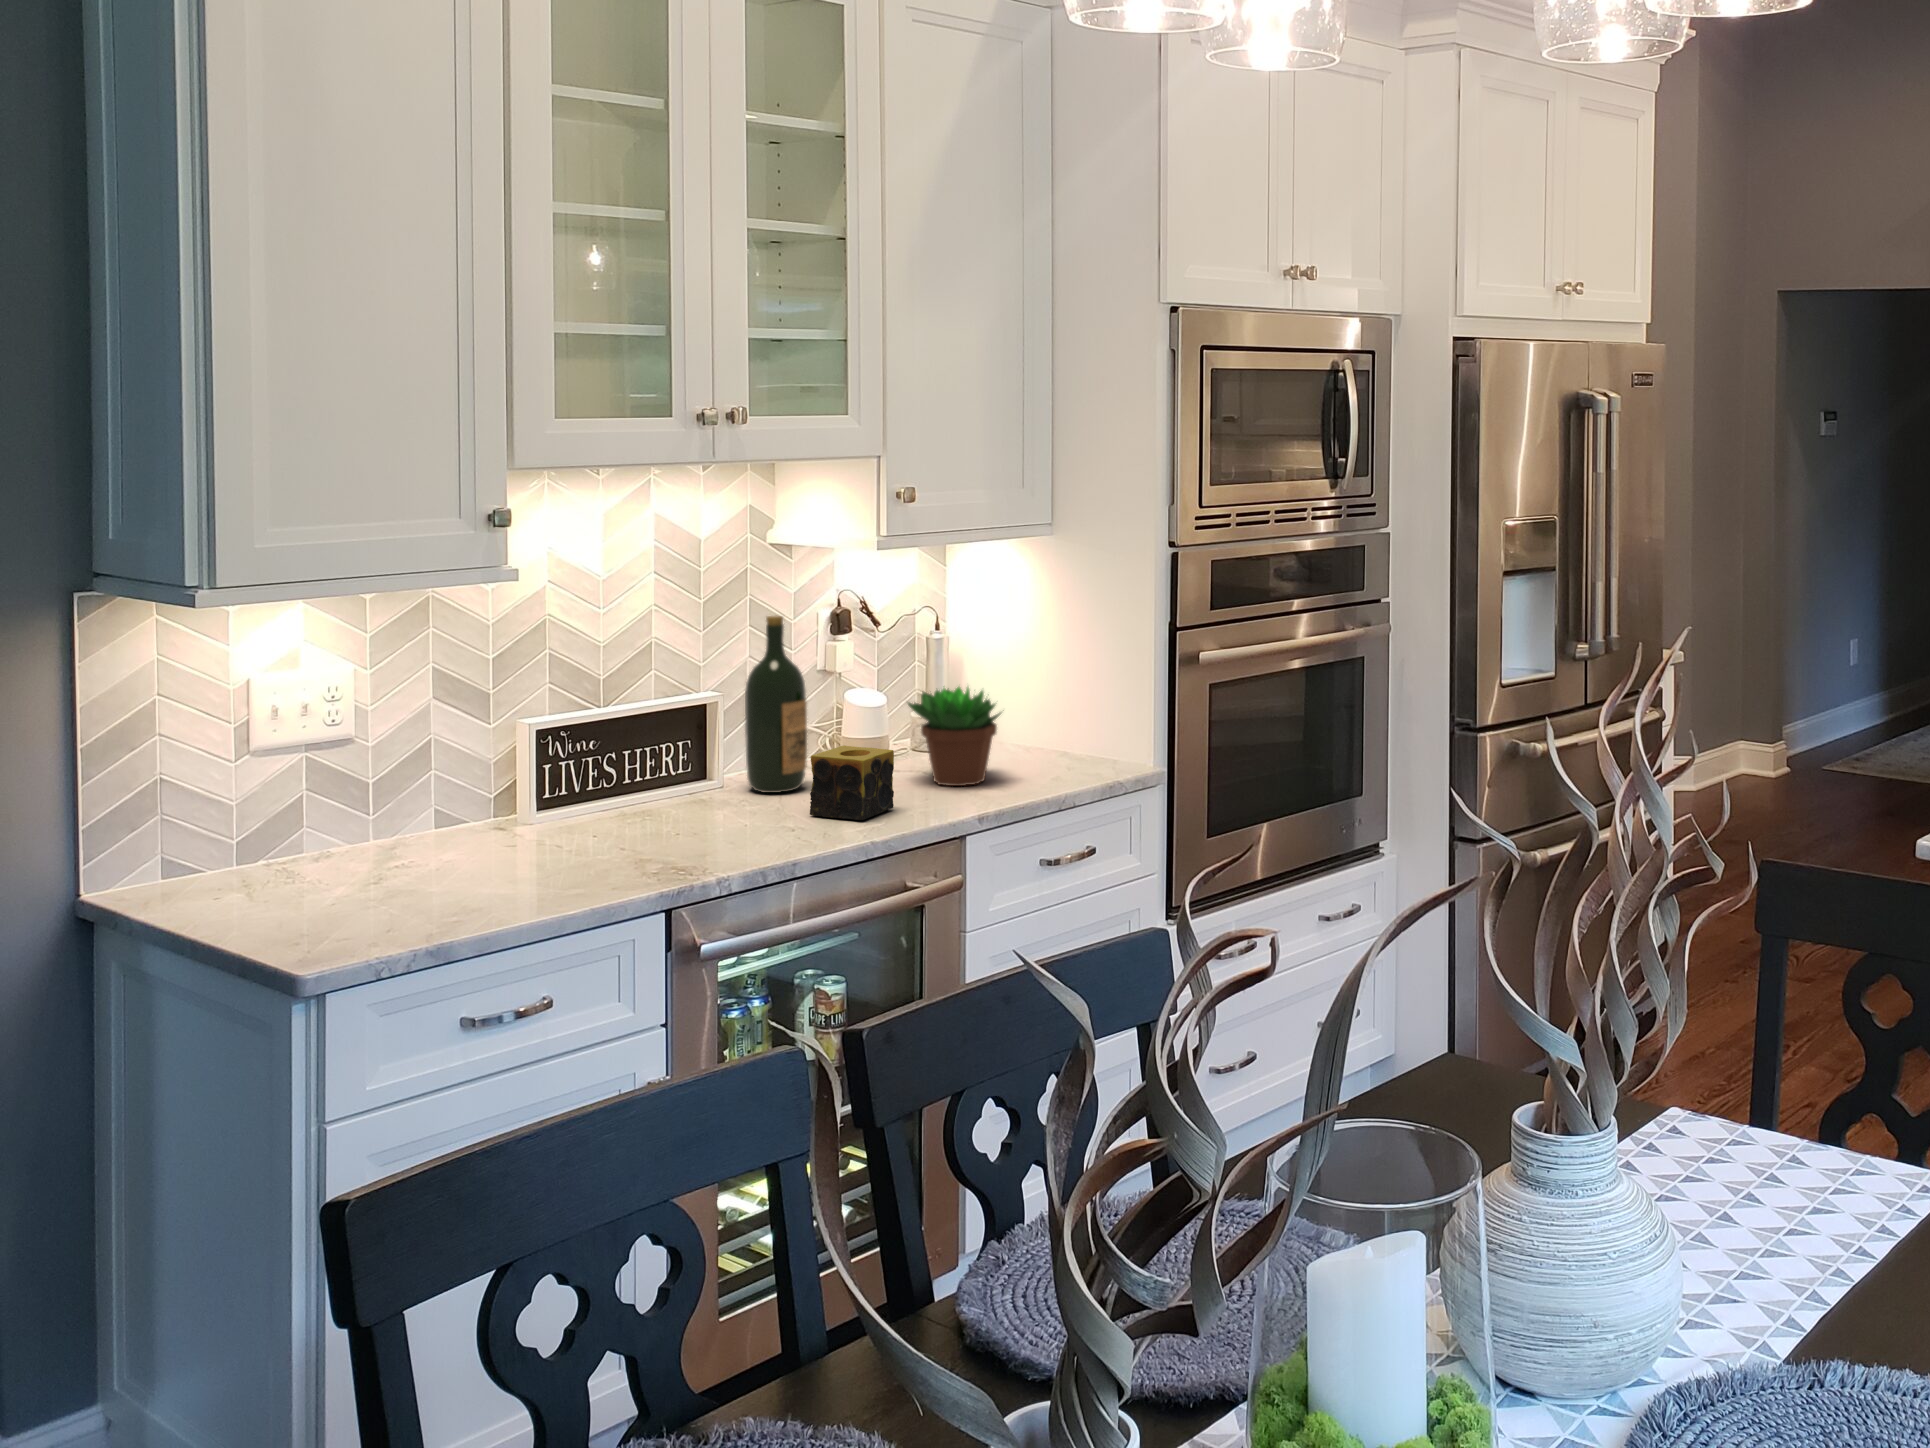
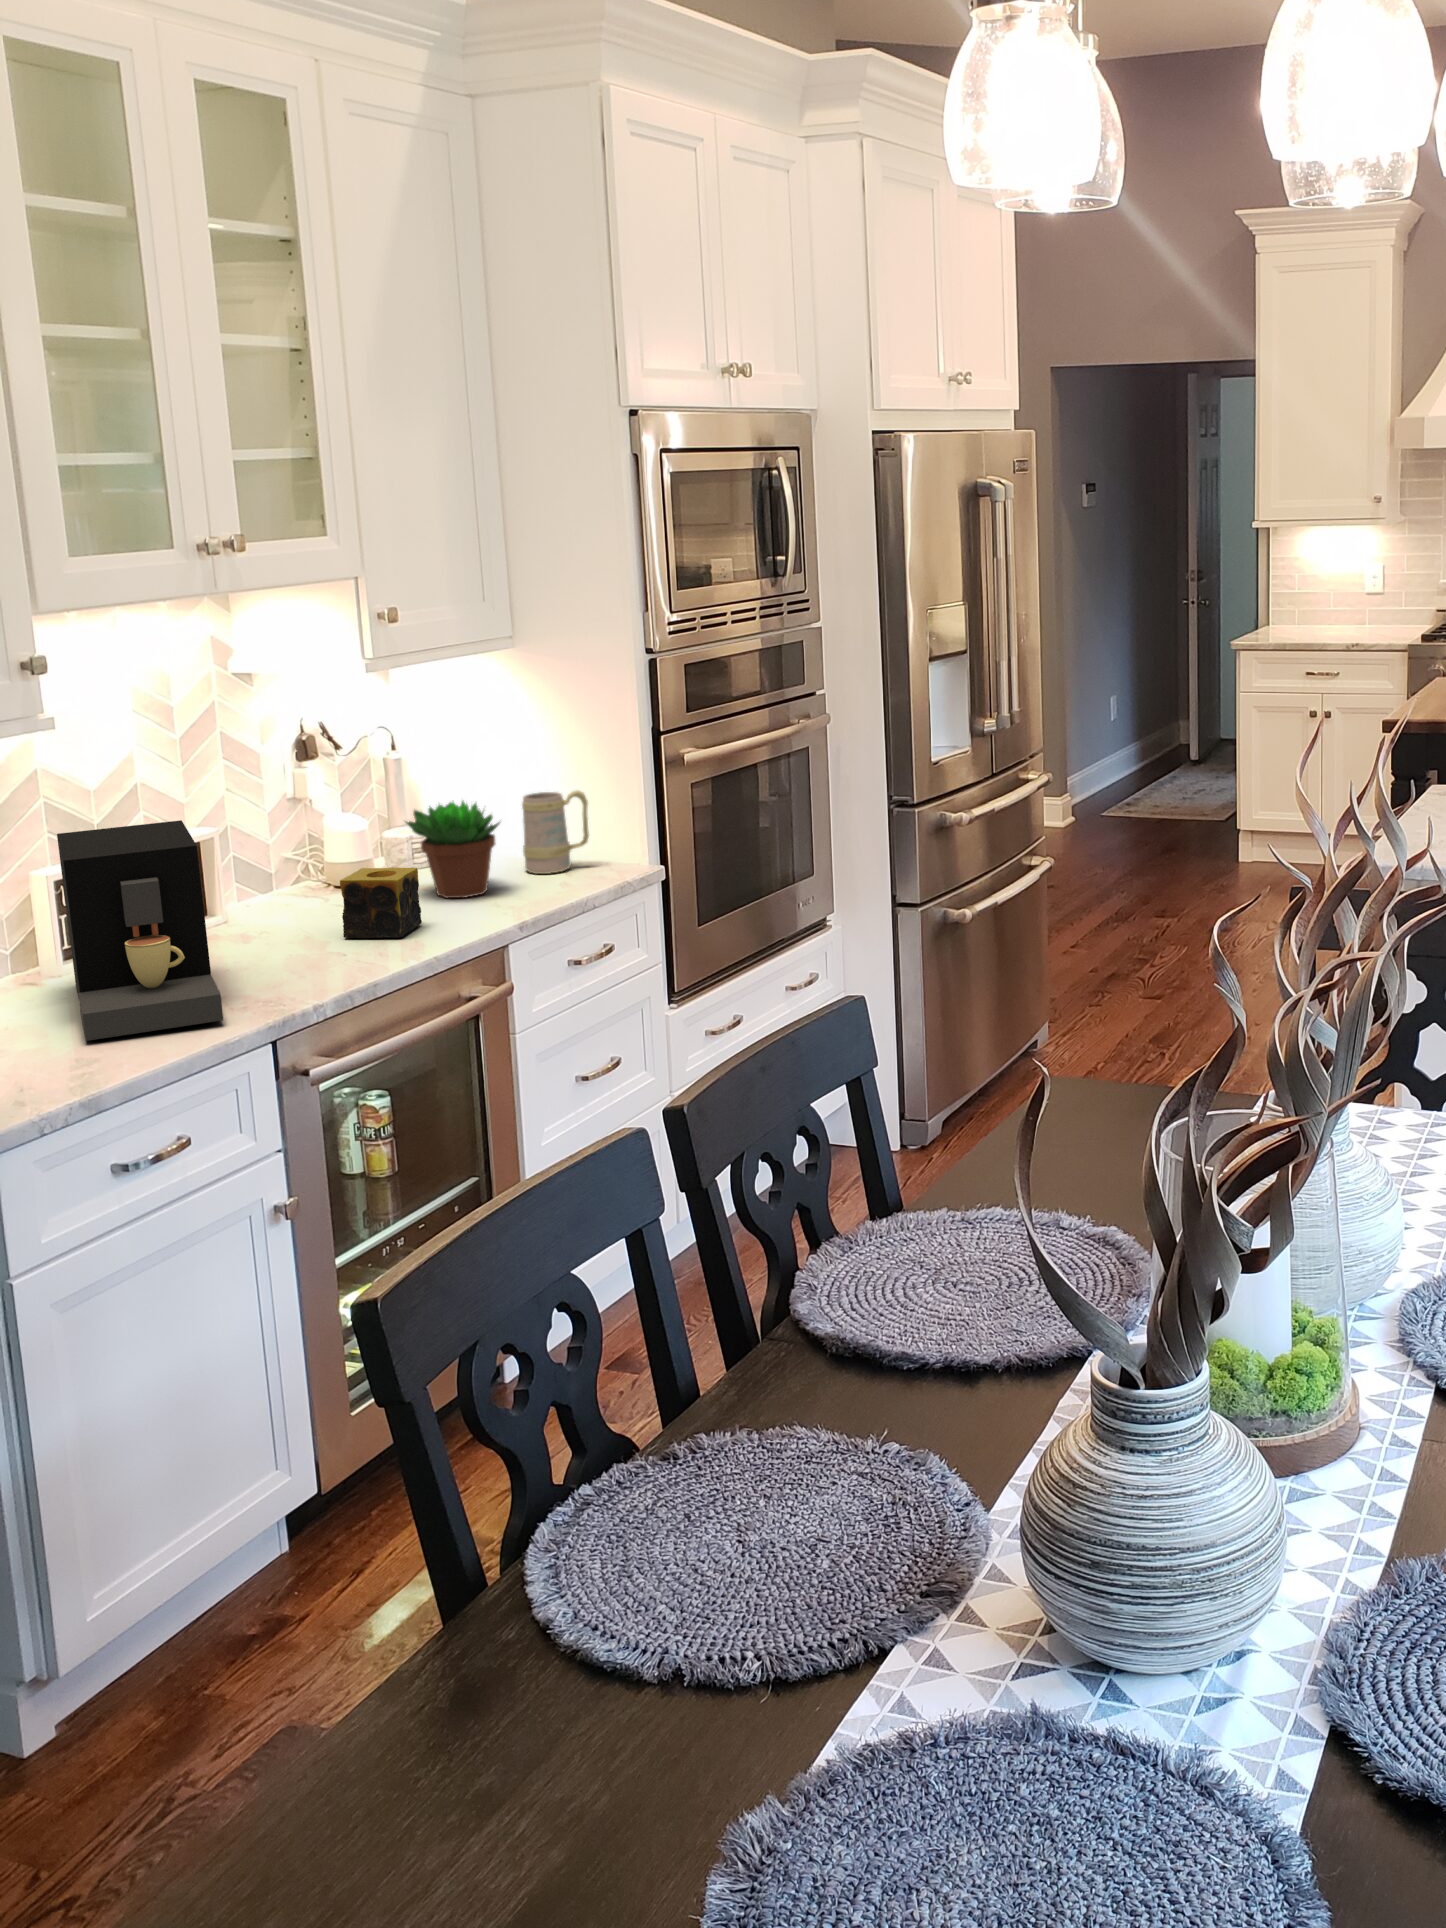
wine bottle: present [745,616,807,793] -> none [245,746,314,922]
coffee maker: none [489,681,653,892] -> present [57,820,223,1041]
mug: none [1037,685,1105,770] -> present [522,790,589,874]

